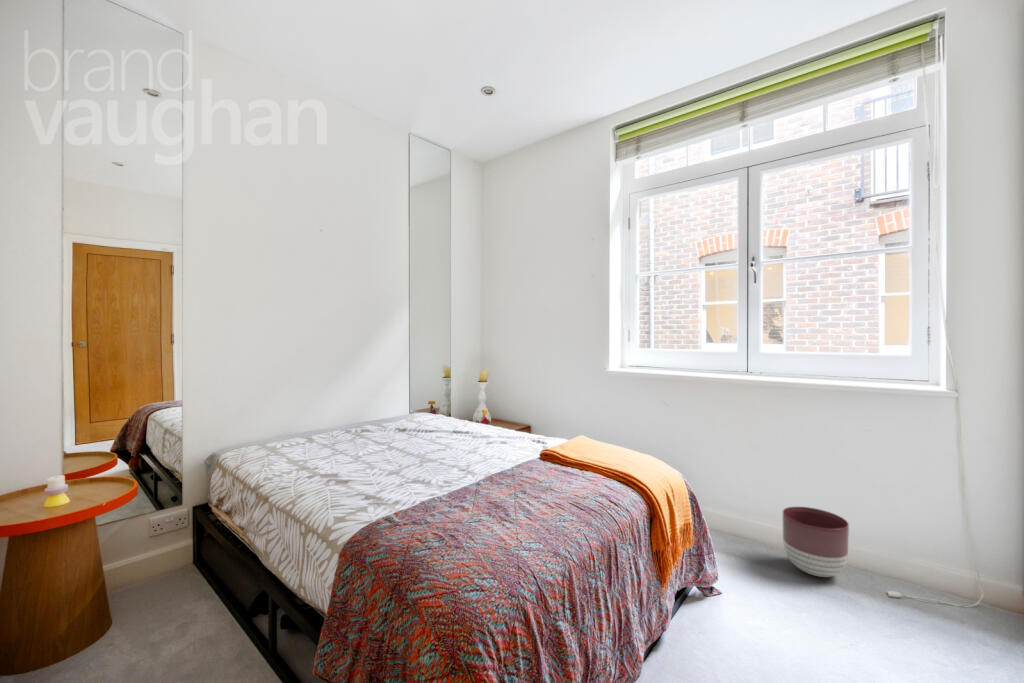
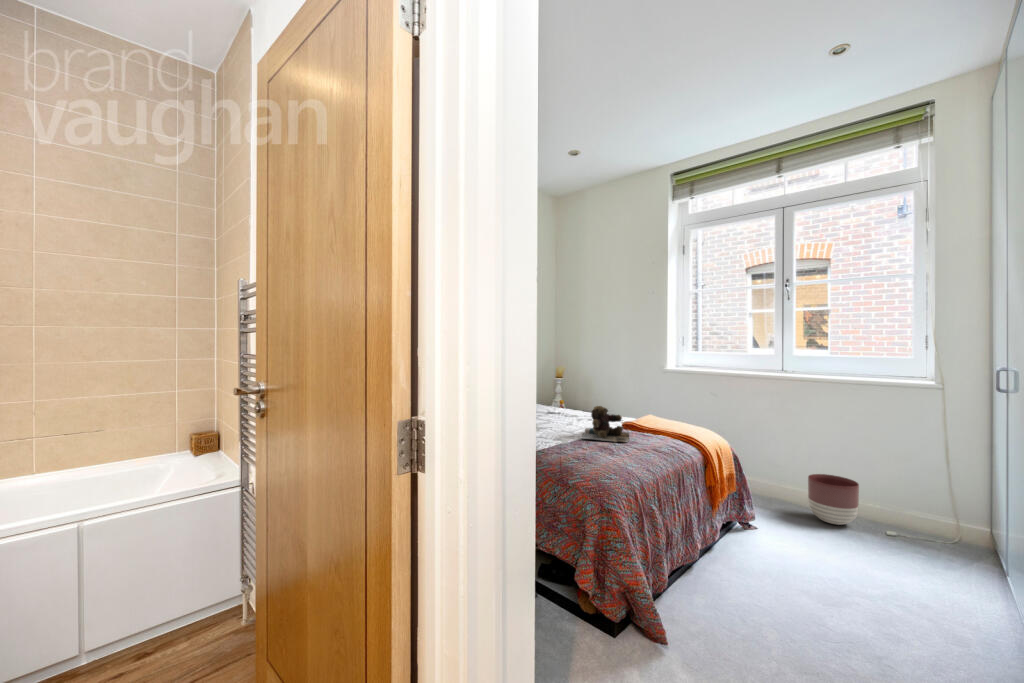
teddy bear: none [471,433,546,491] -> present [582,406,629,442]

